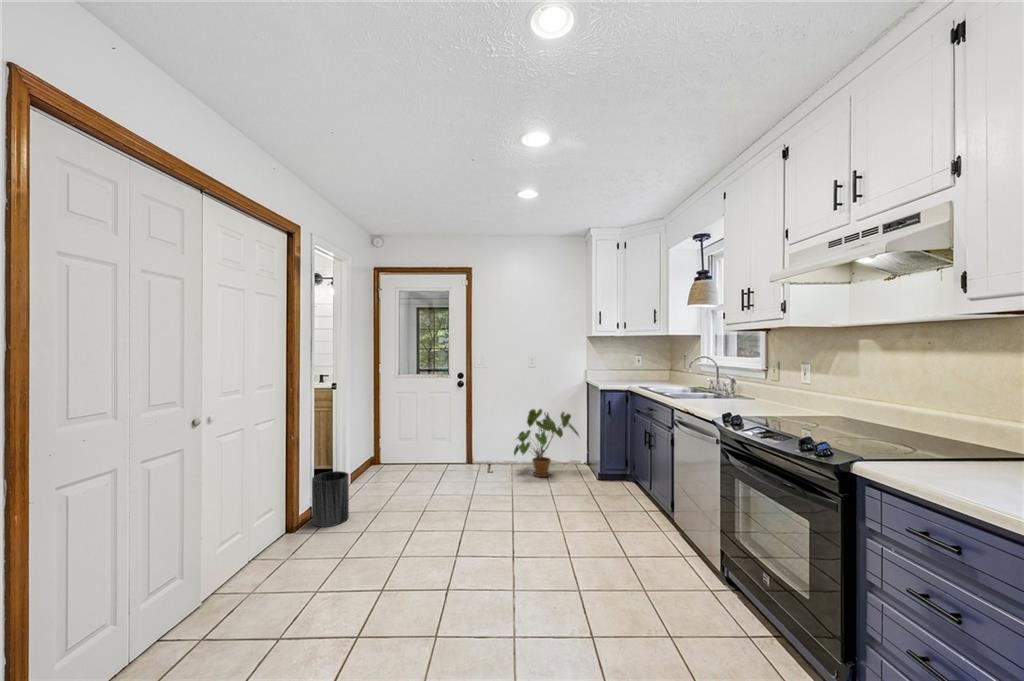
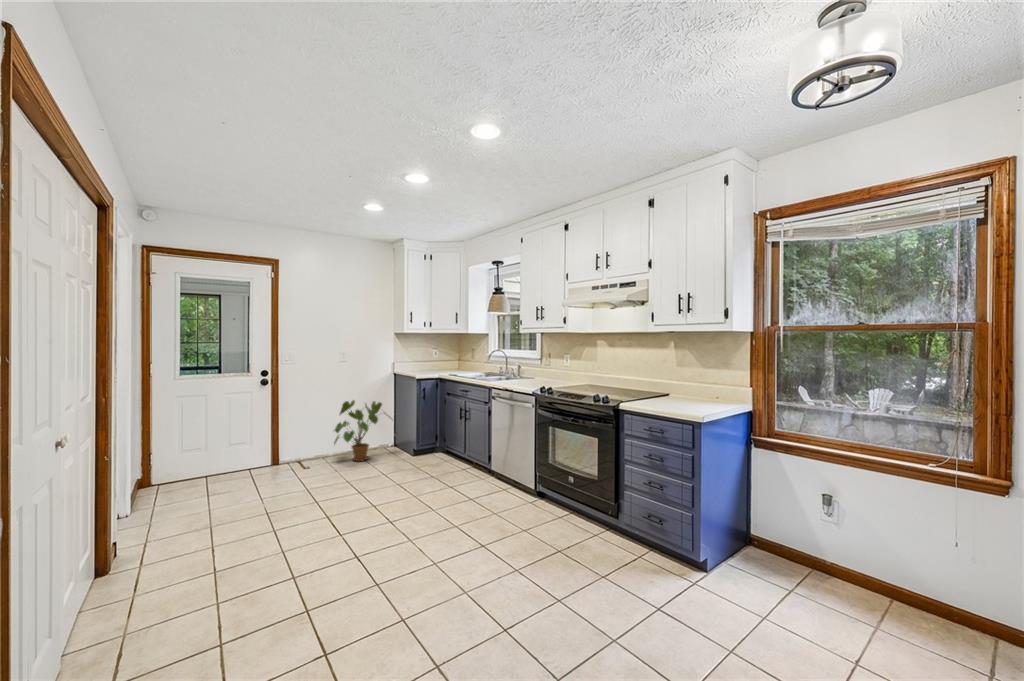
trash can: present [312,471,349,527] -> none [133,484,182,549]

